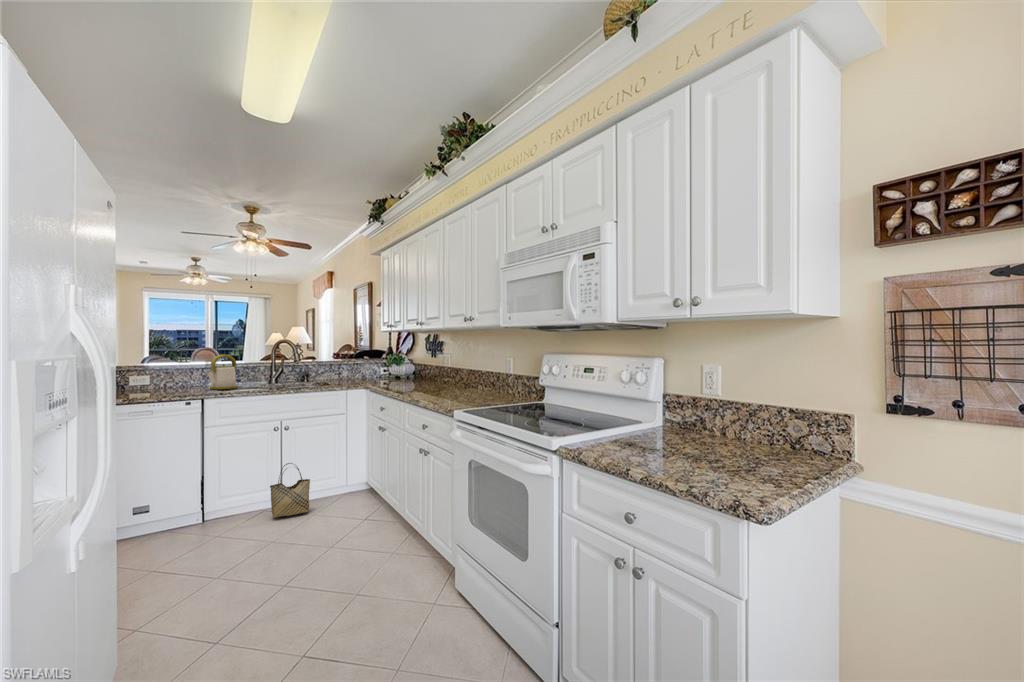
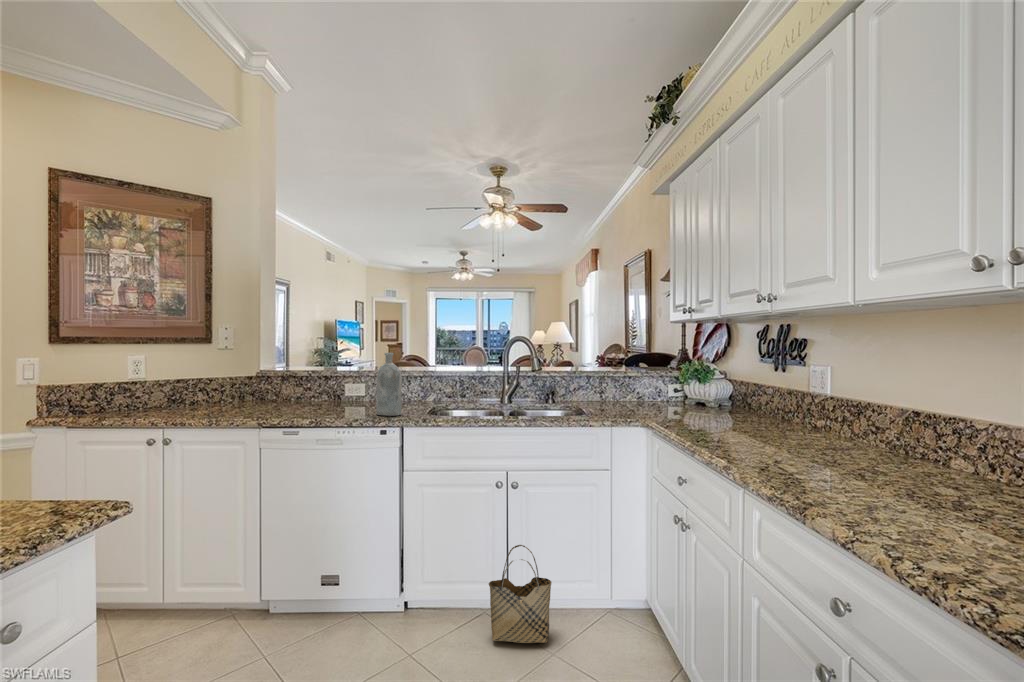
bottle: none [173,351,195,394] -> present [376,353,401,416]
kettle: present [207,354,237,389] -> none [419,358,458,409]

